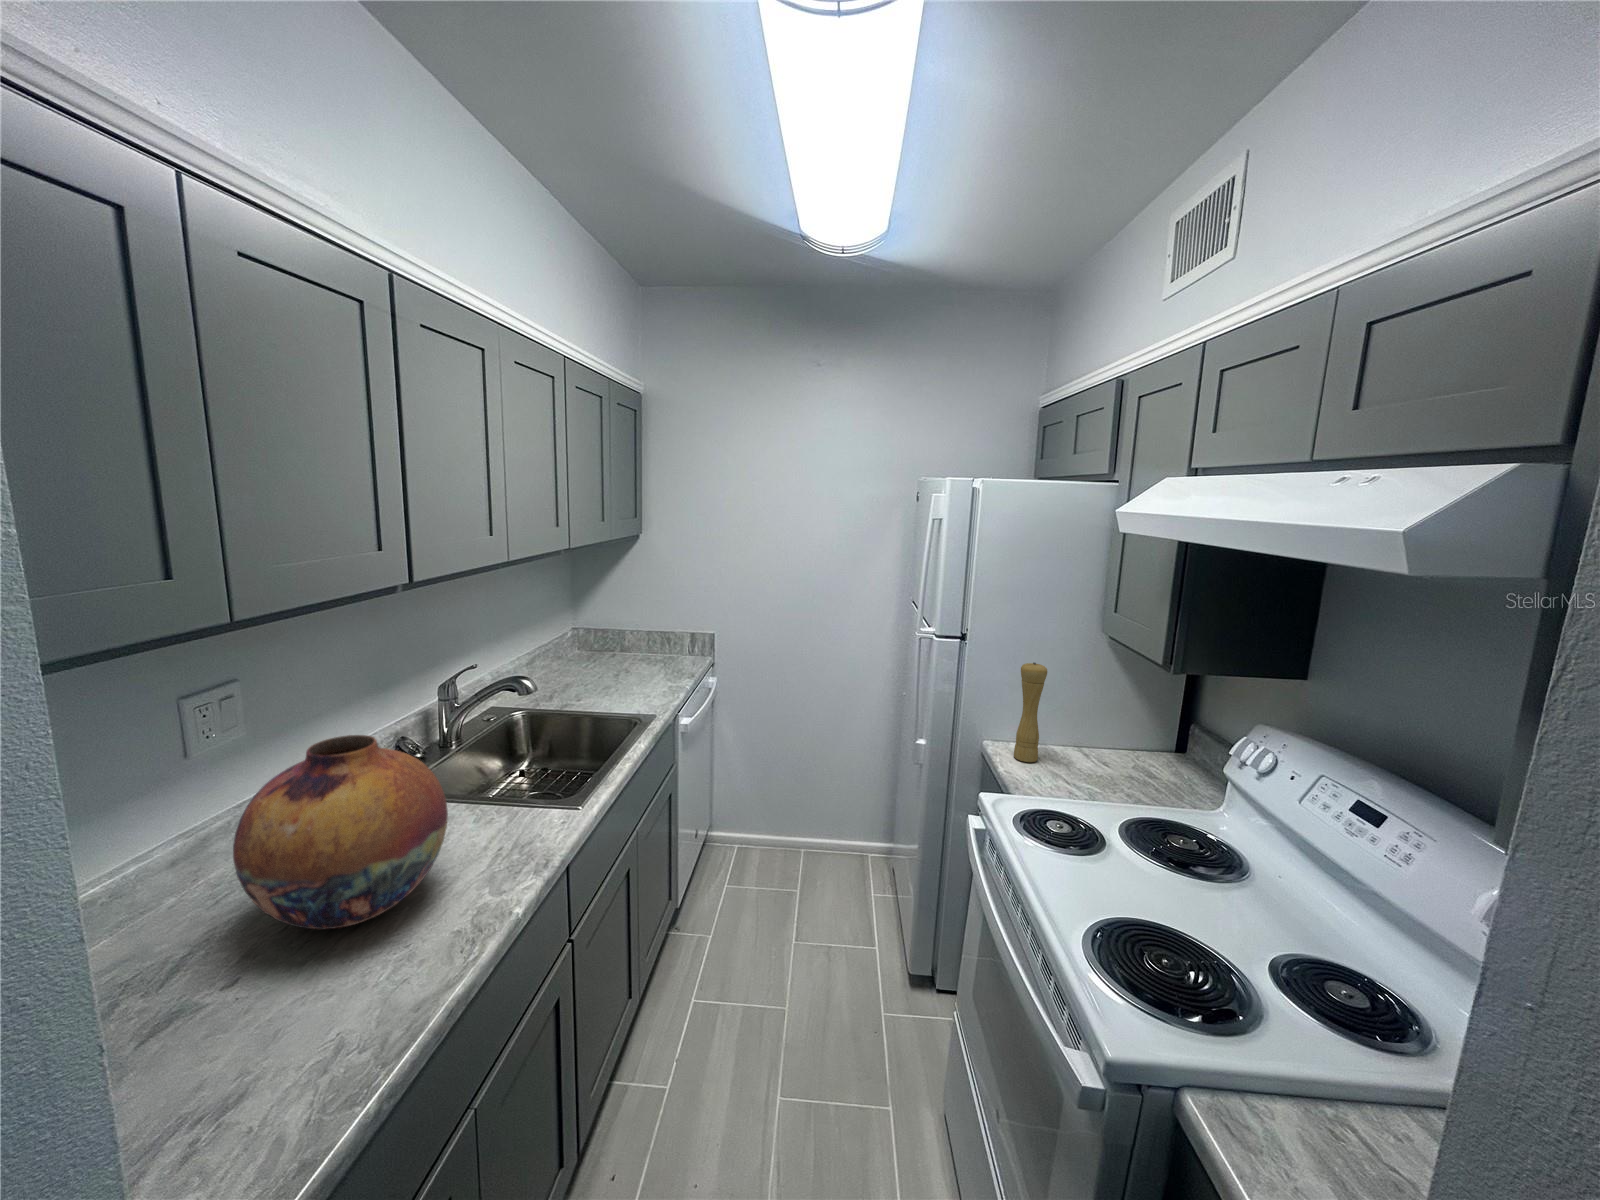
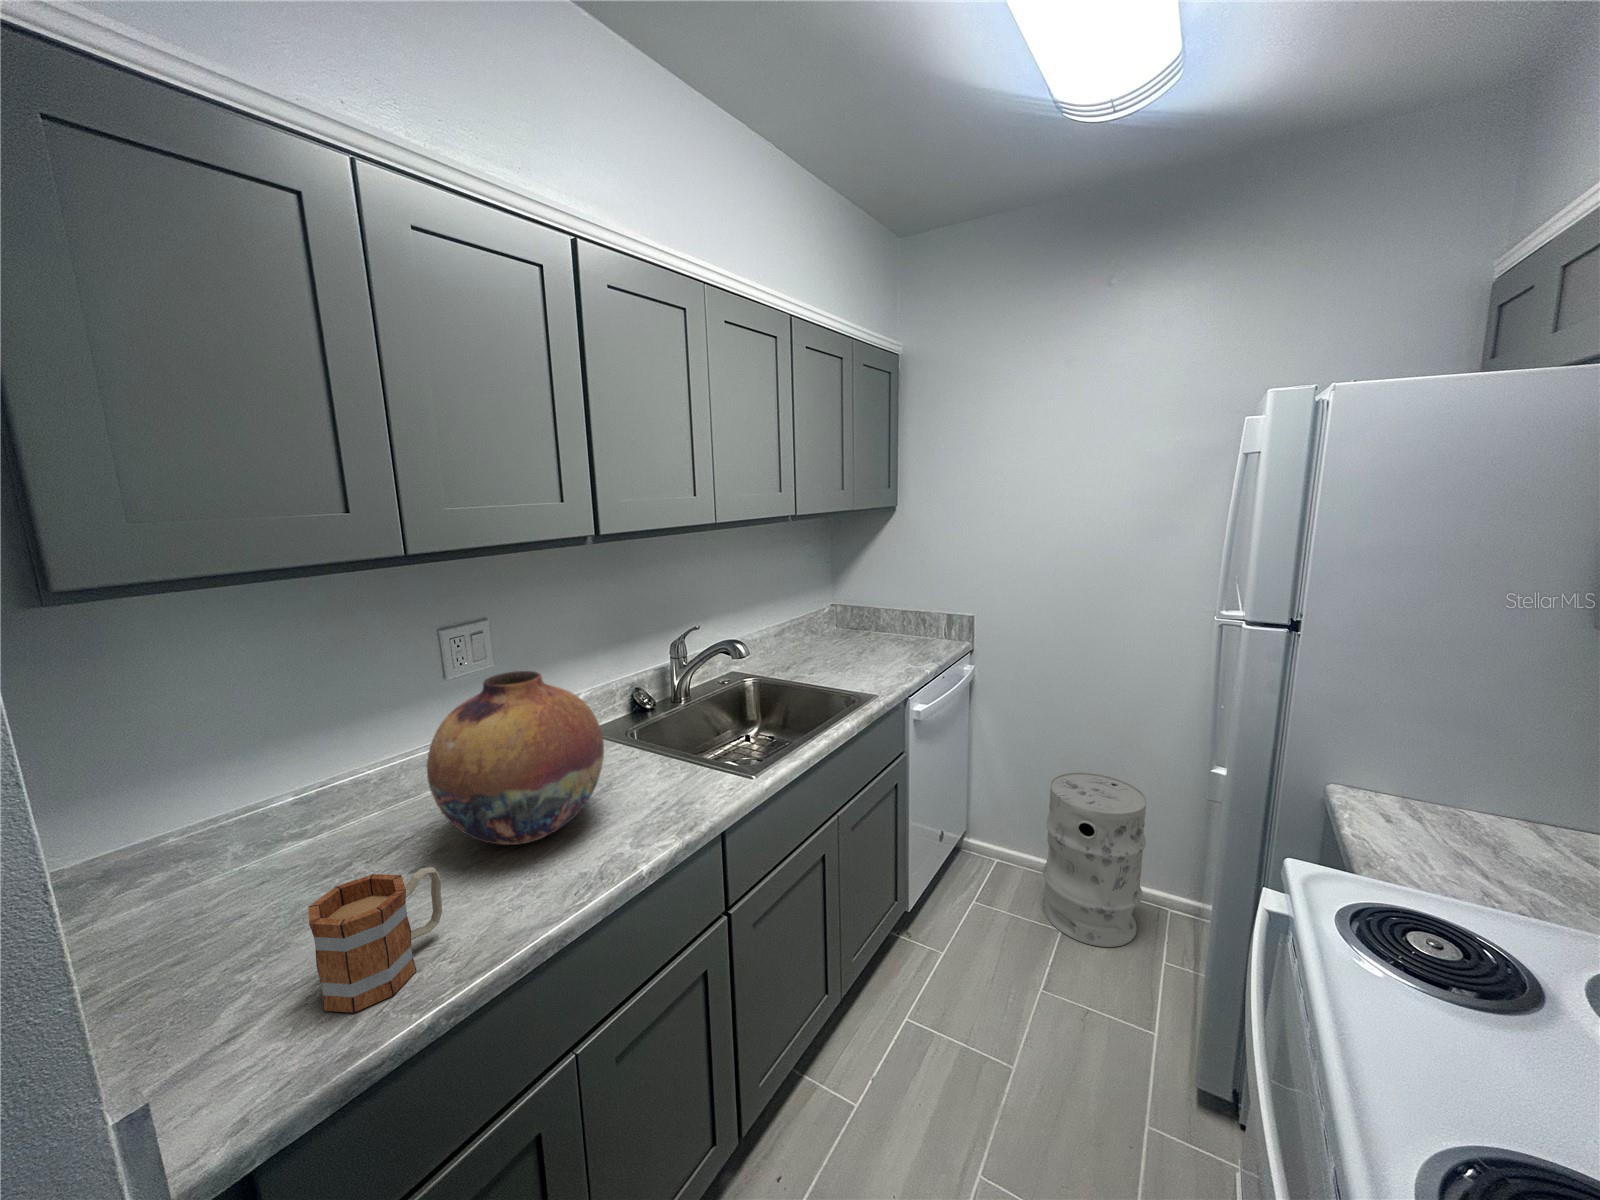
pepper mill: present [1014,662,1047,762] -> none [1381,668,1456,829]
trash can: none [787,759,862,900] -> present [1043,773,1147,947]
mug: none [208,956,335,1132] -> present [308,867,442,1013]

